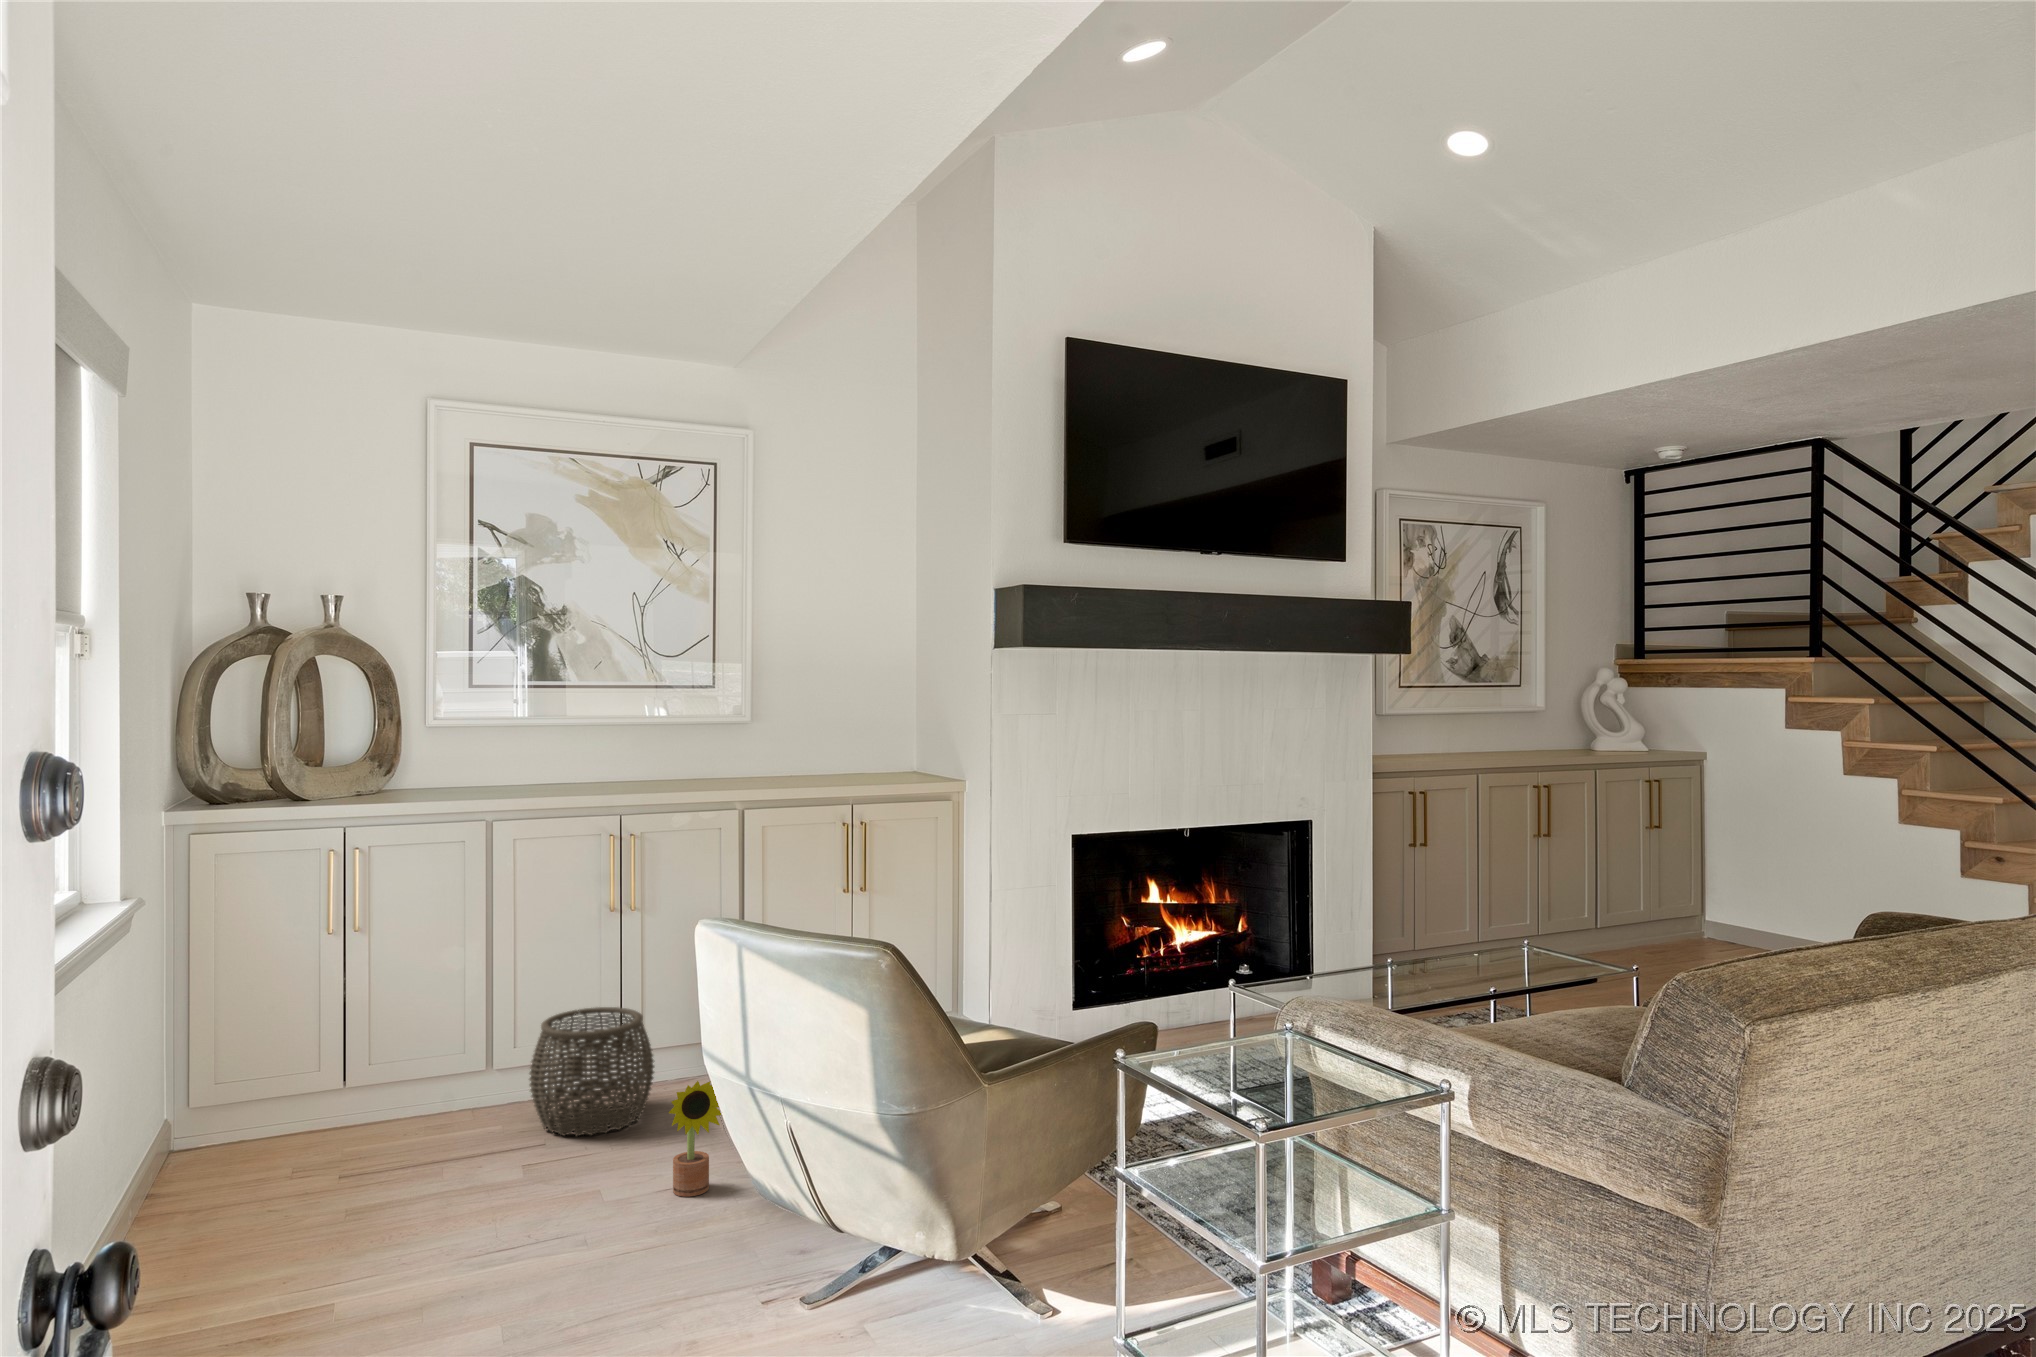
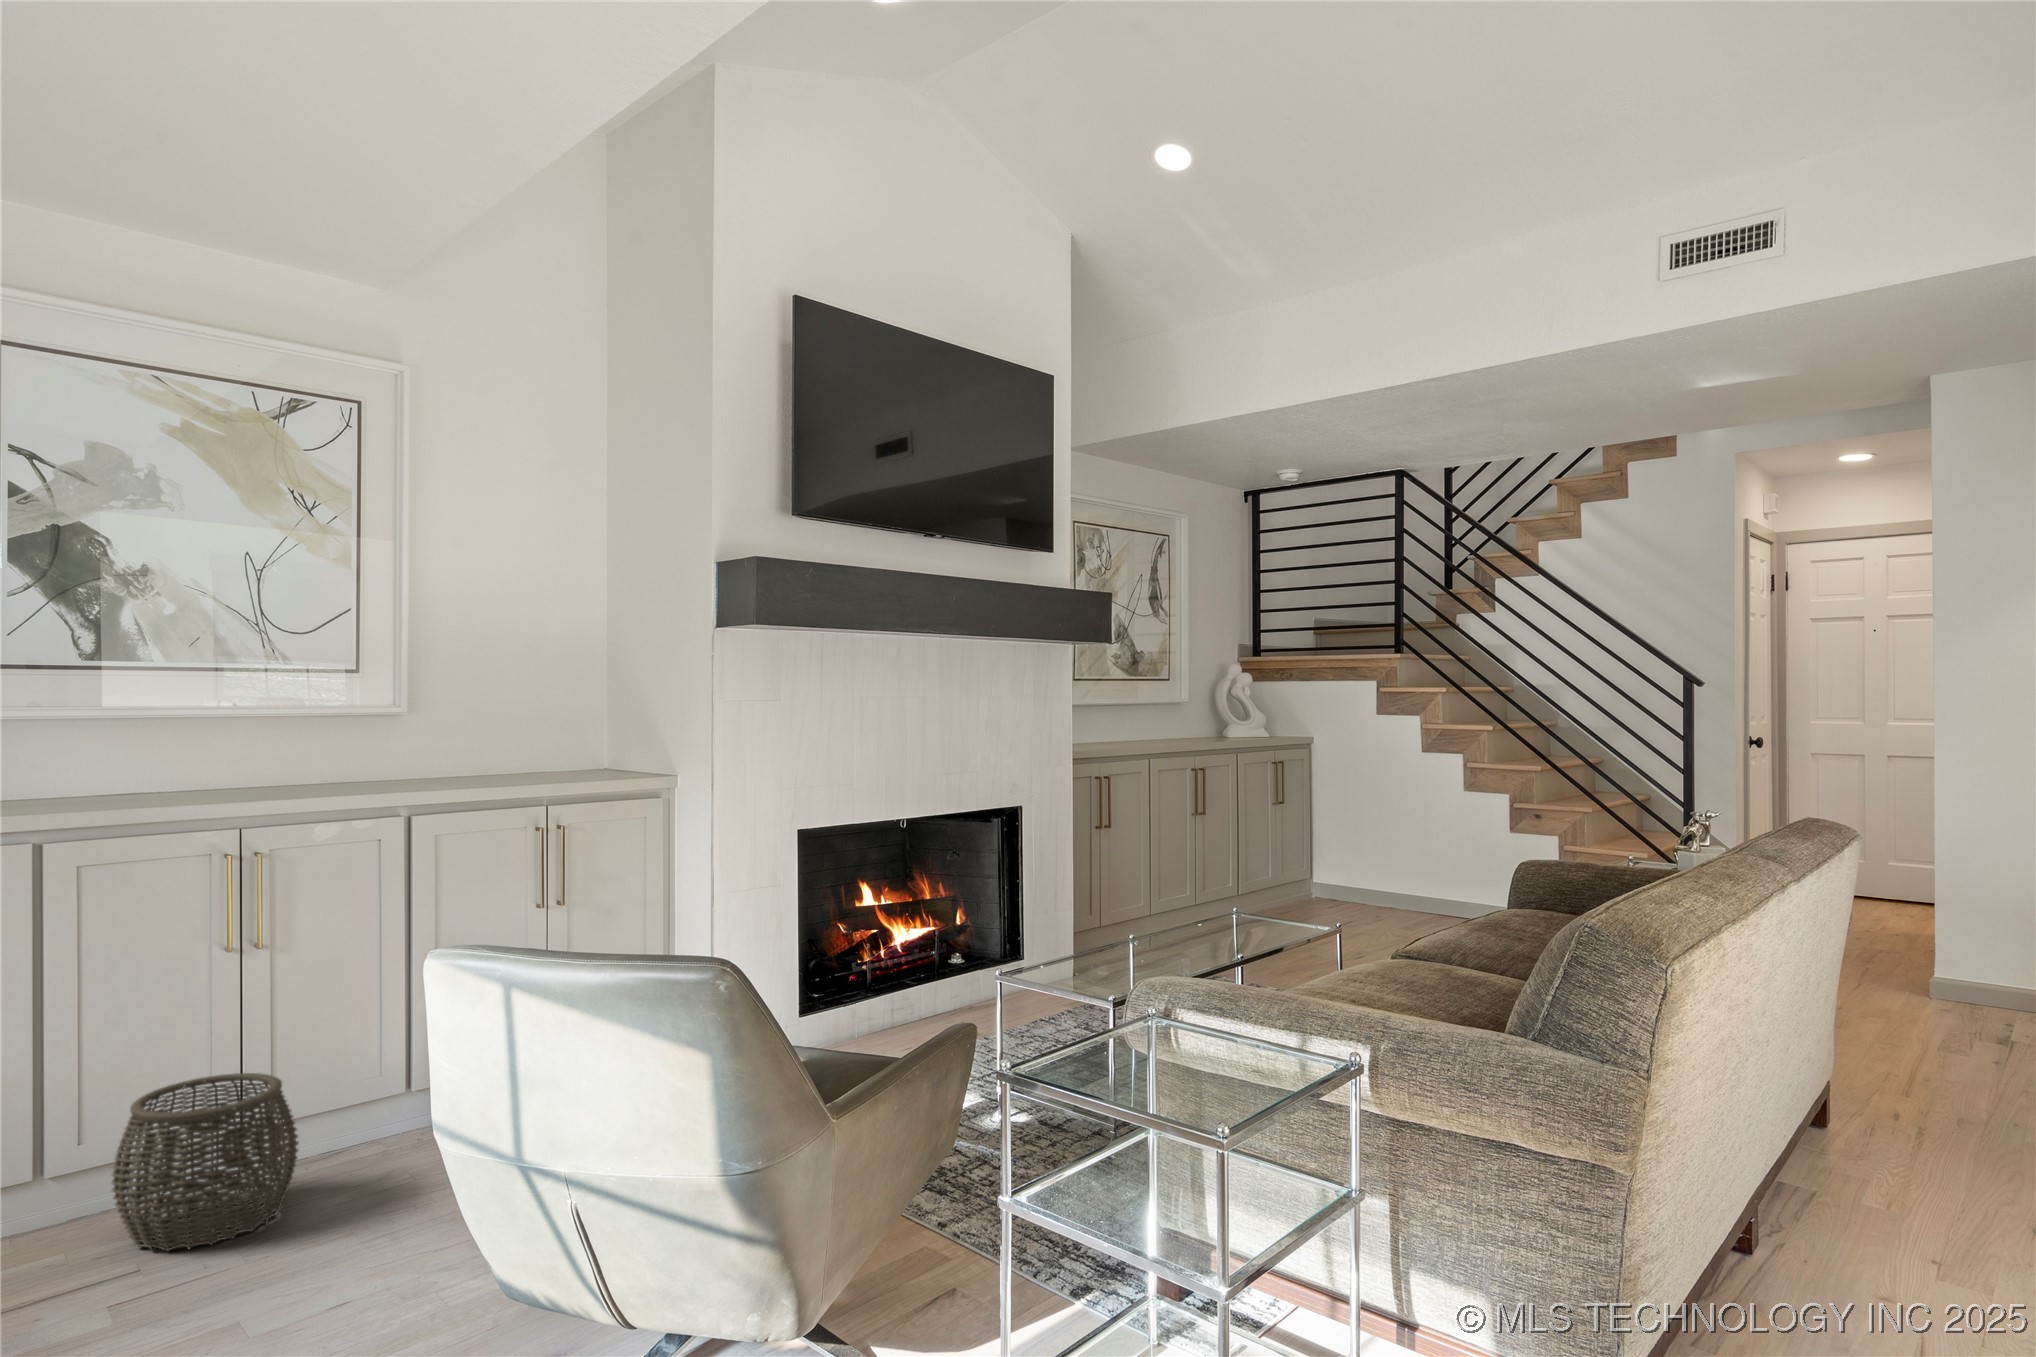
decorative plant: present [669,1081,721,1197] -> none [352,1154,434,1308]

